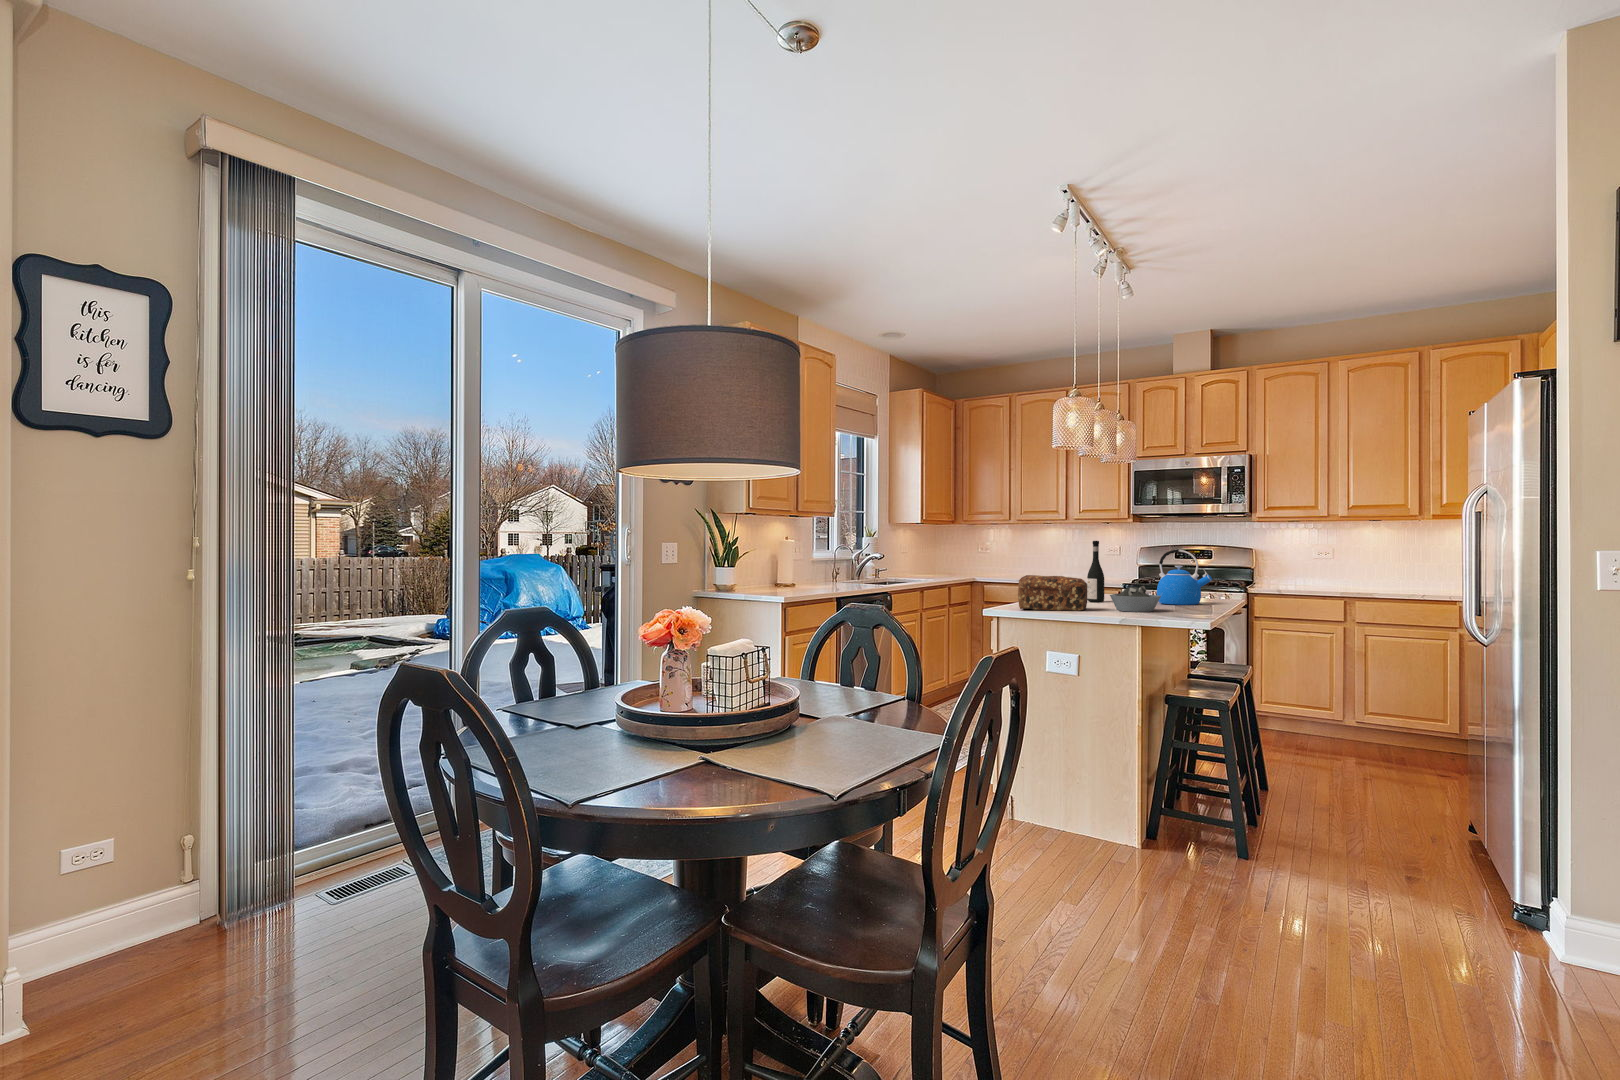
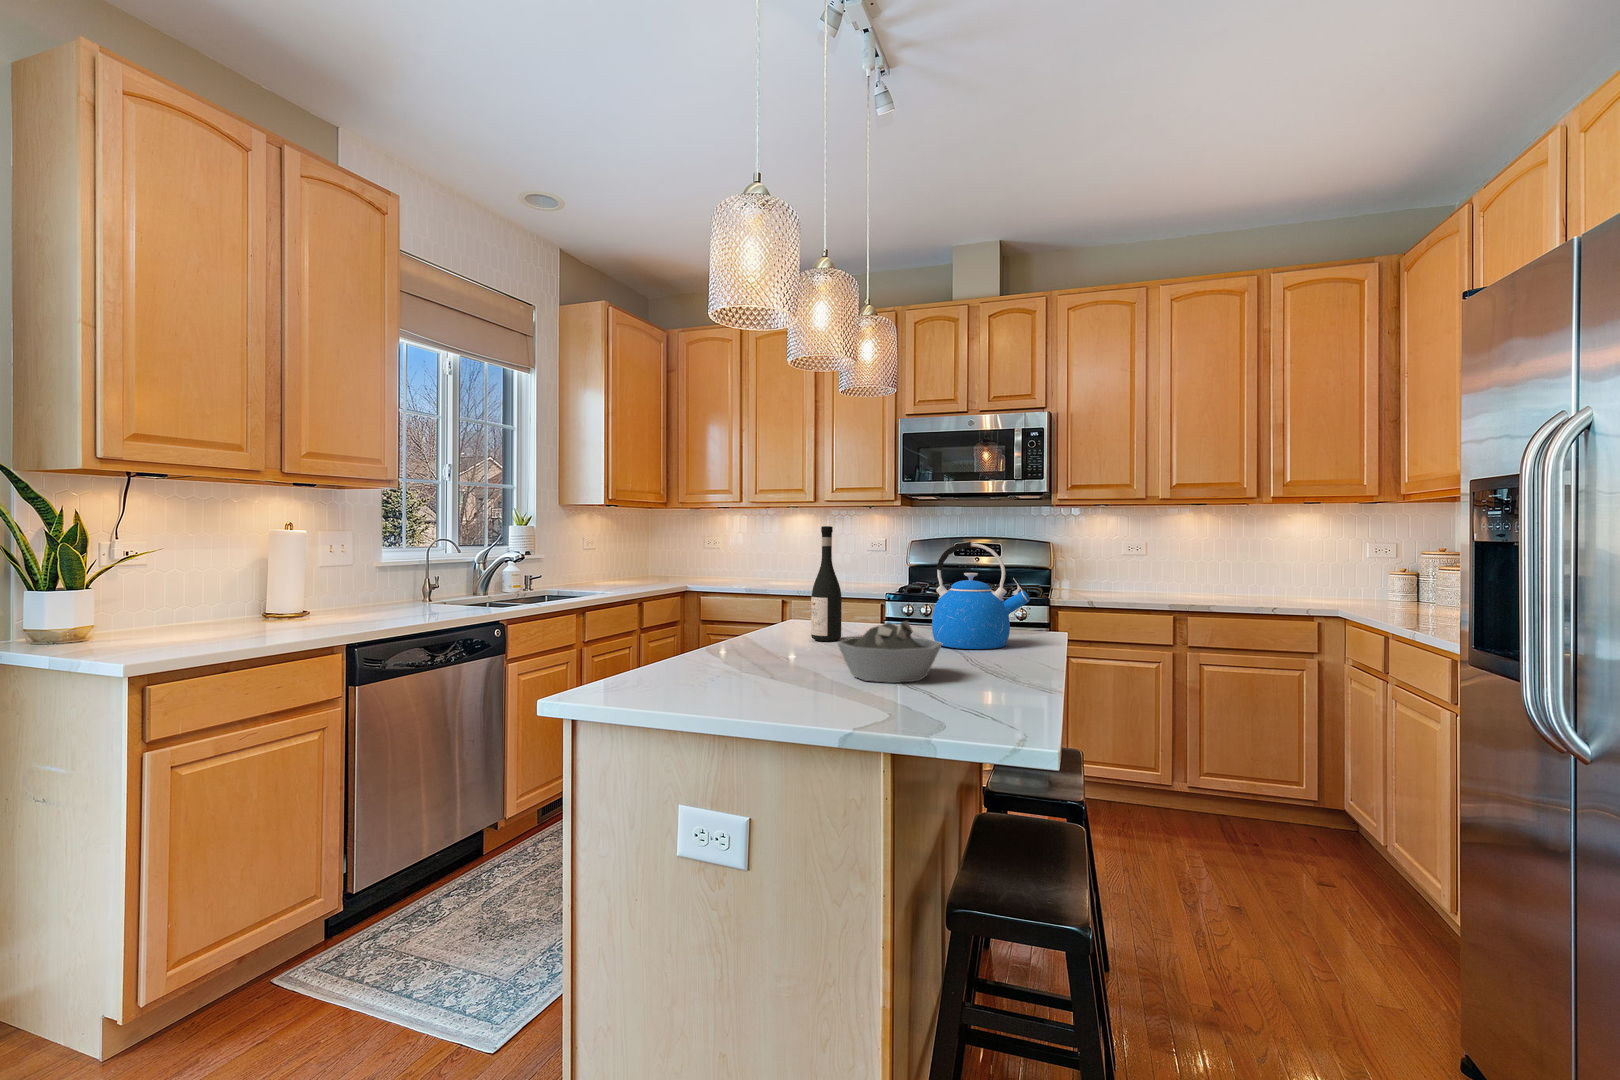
bread loaf: present [1018,575,1088,611] -> none [641,598,796,679]

